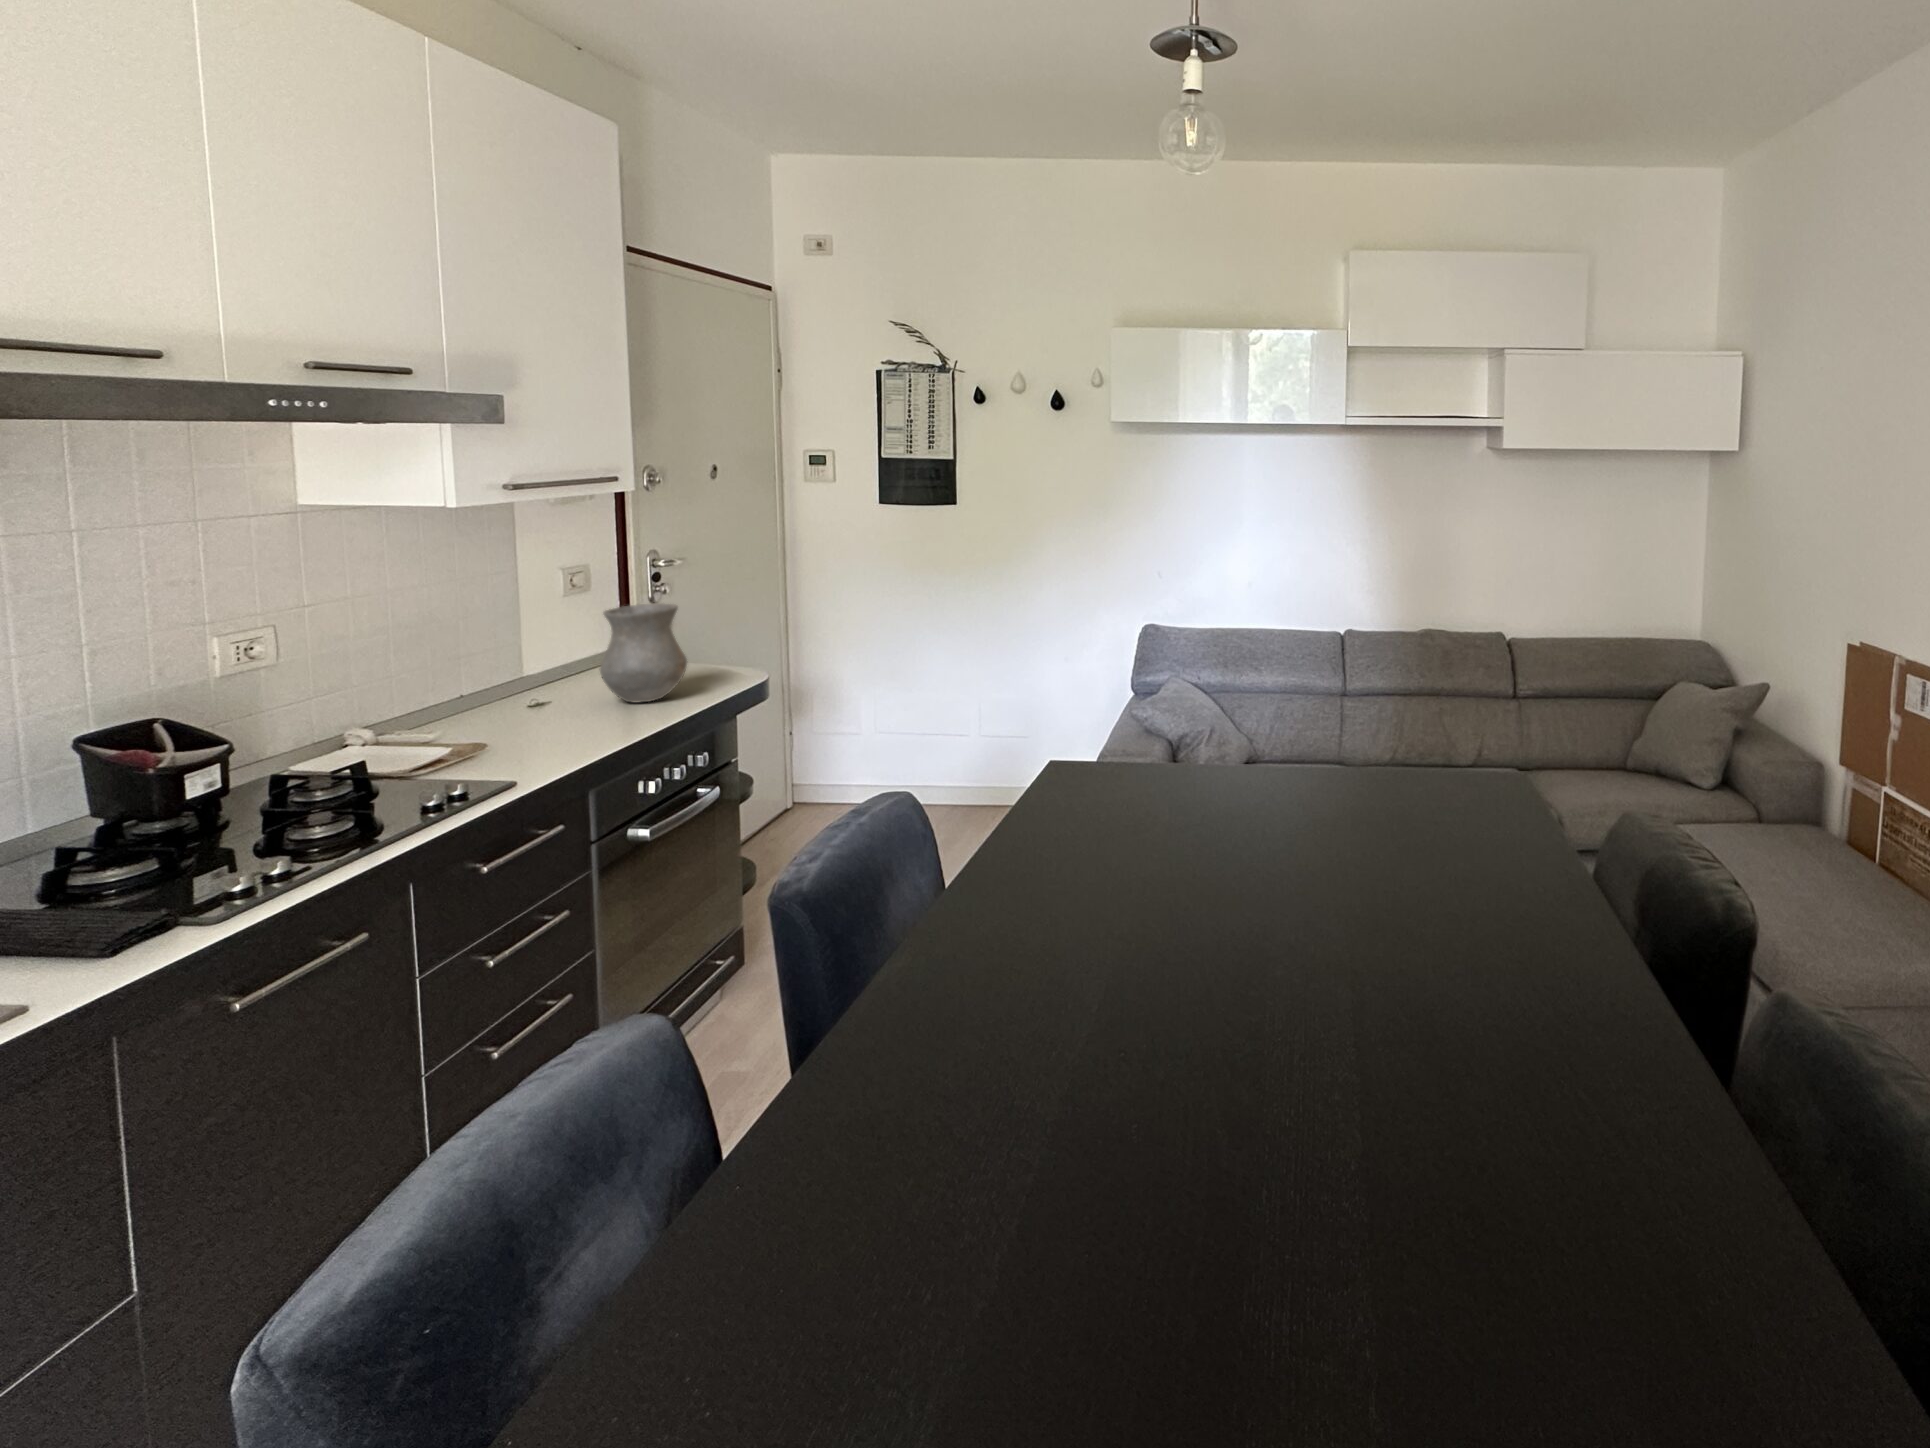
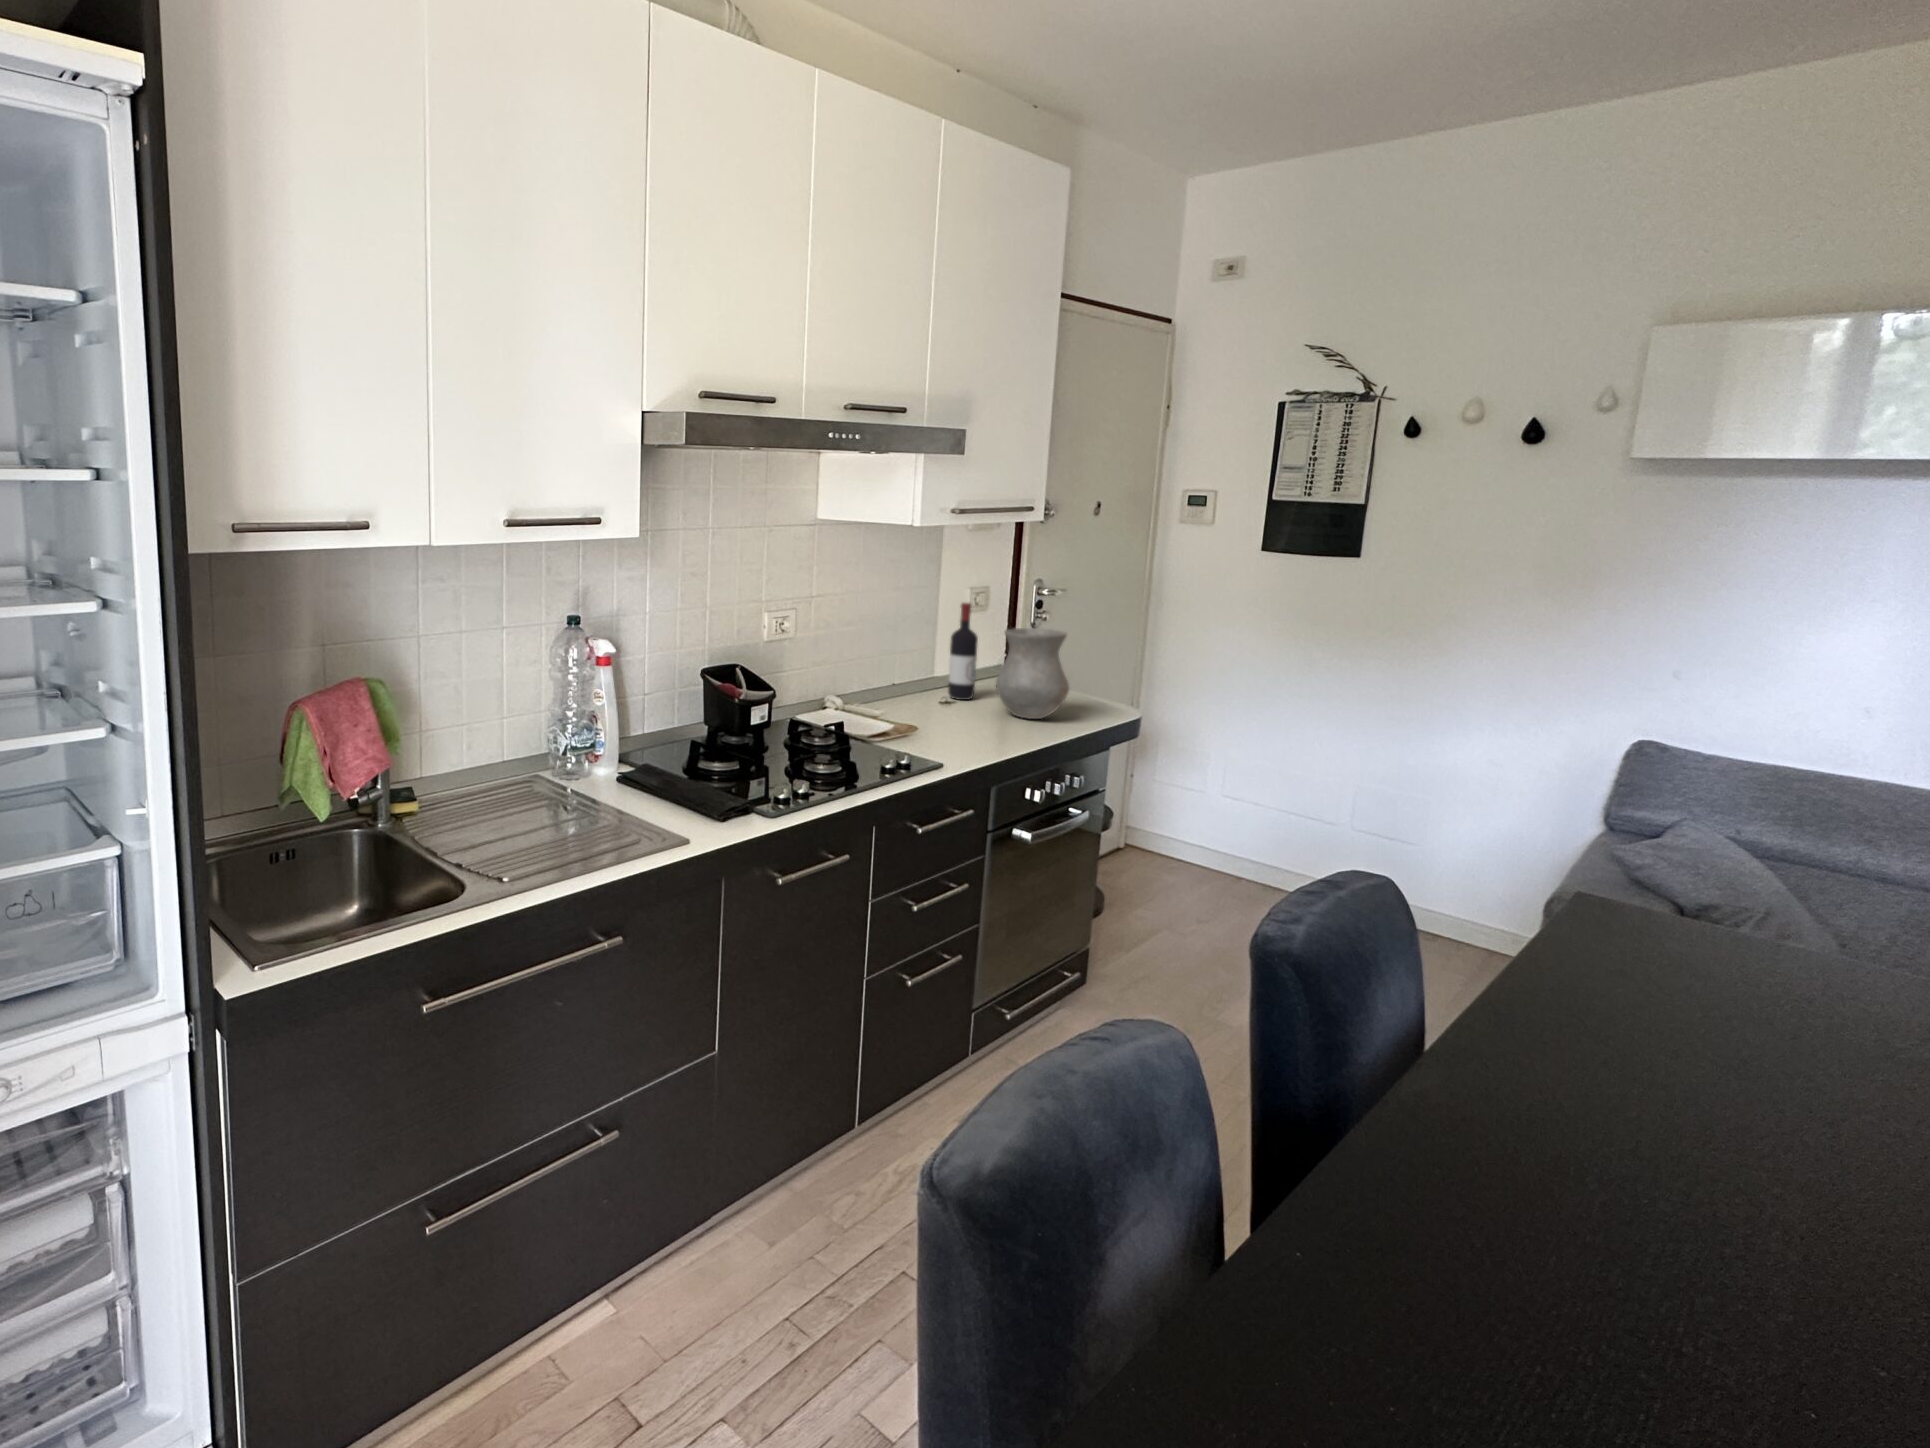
wine bottle: none [538,584,579,696] -> present [948,603,978,700]

